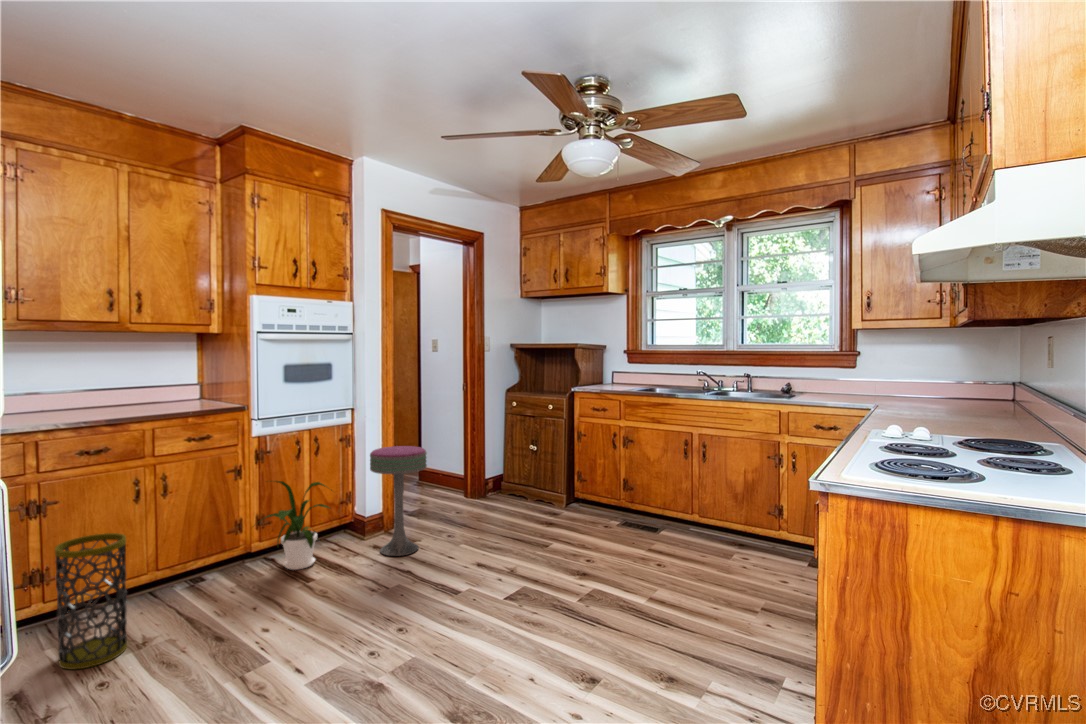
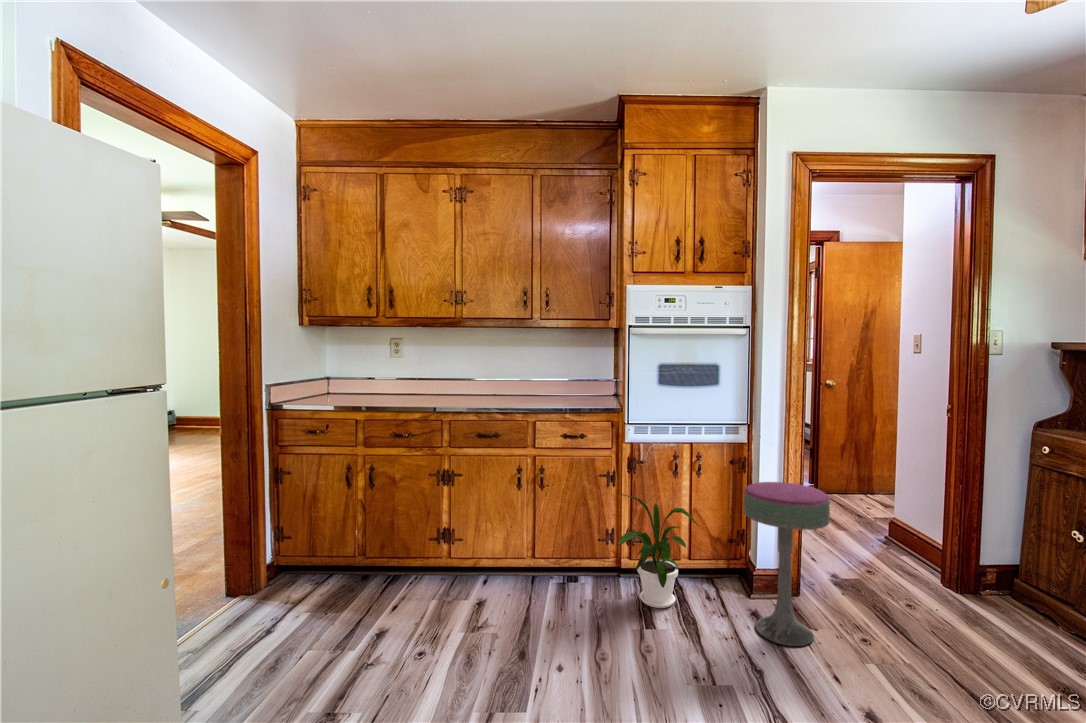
trash can: present [55,533,127,669] -> none [415,512,467,634]

